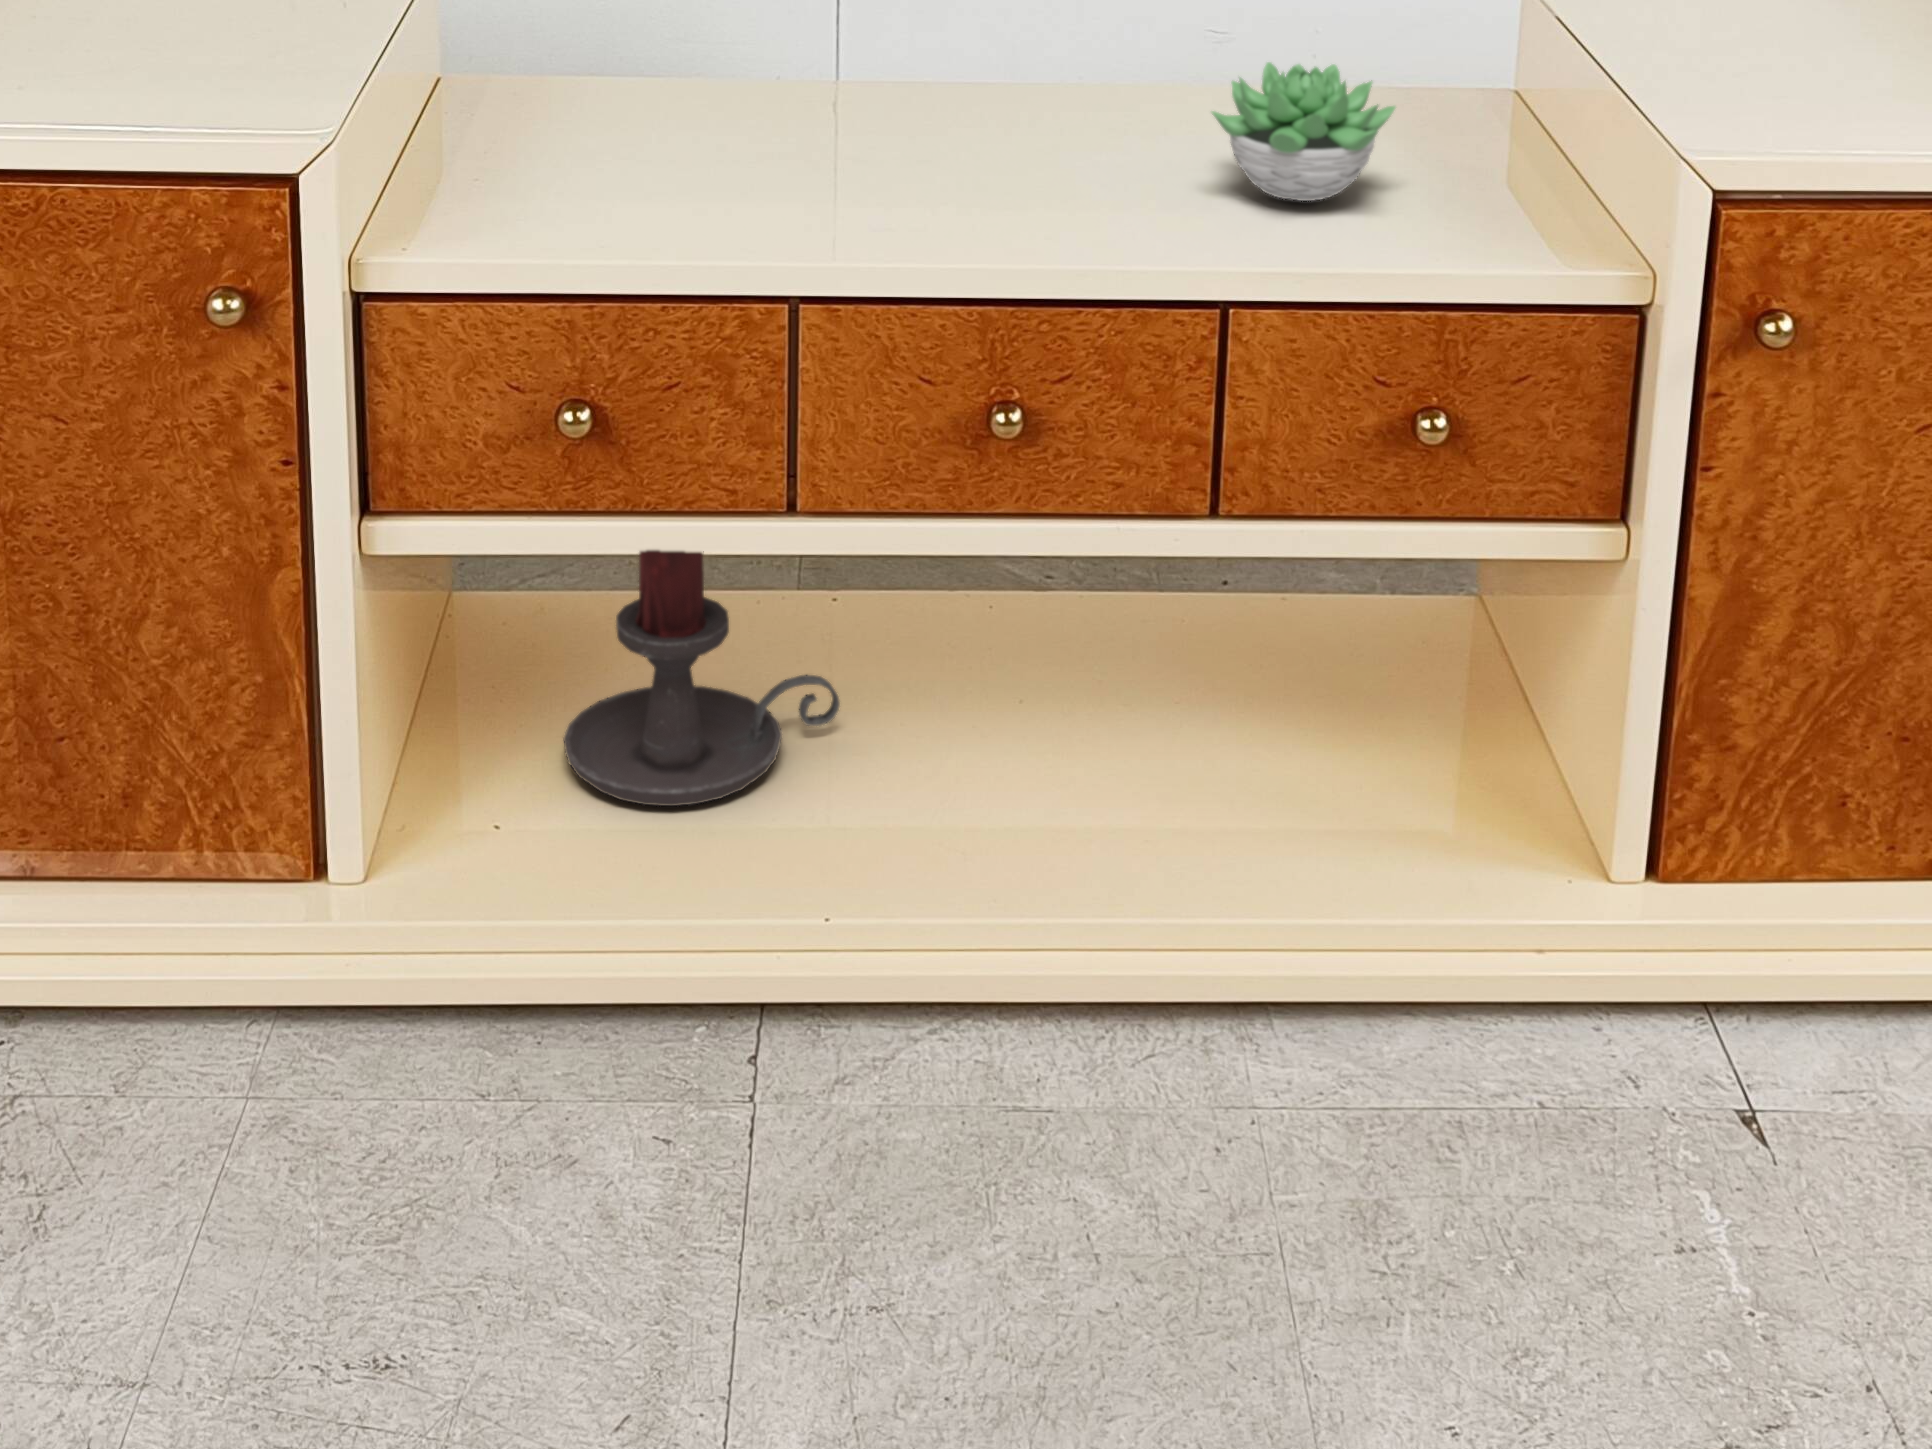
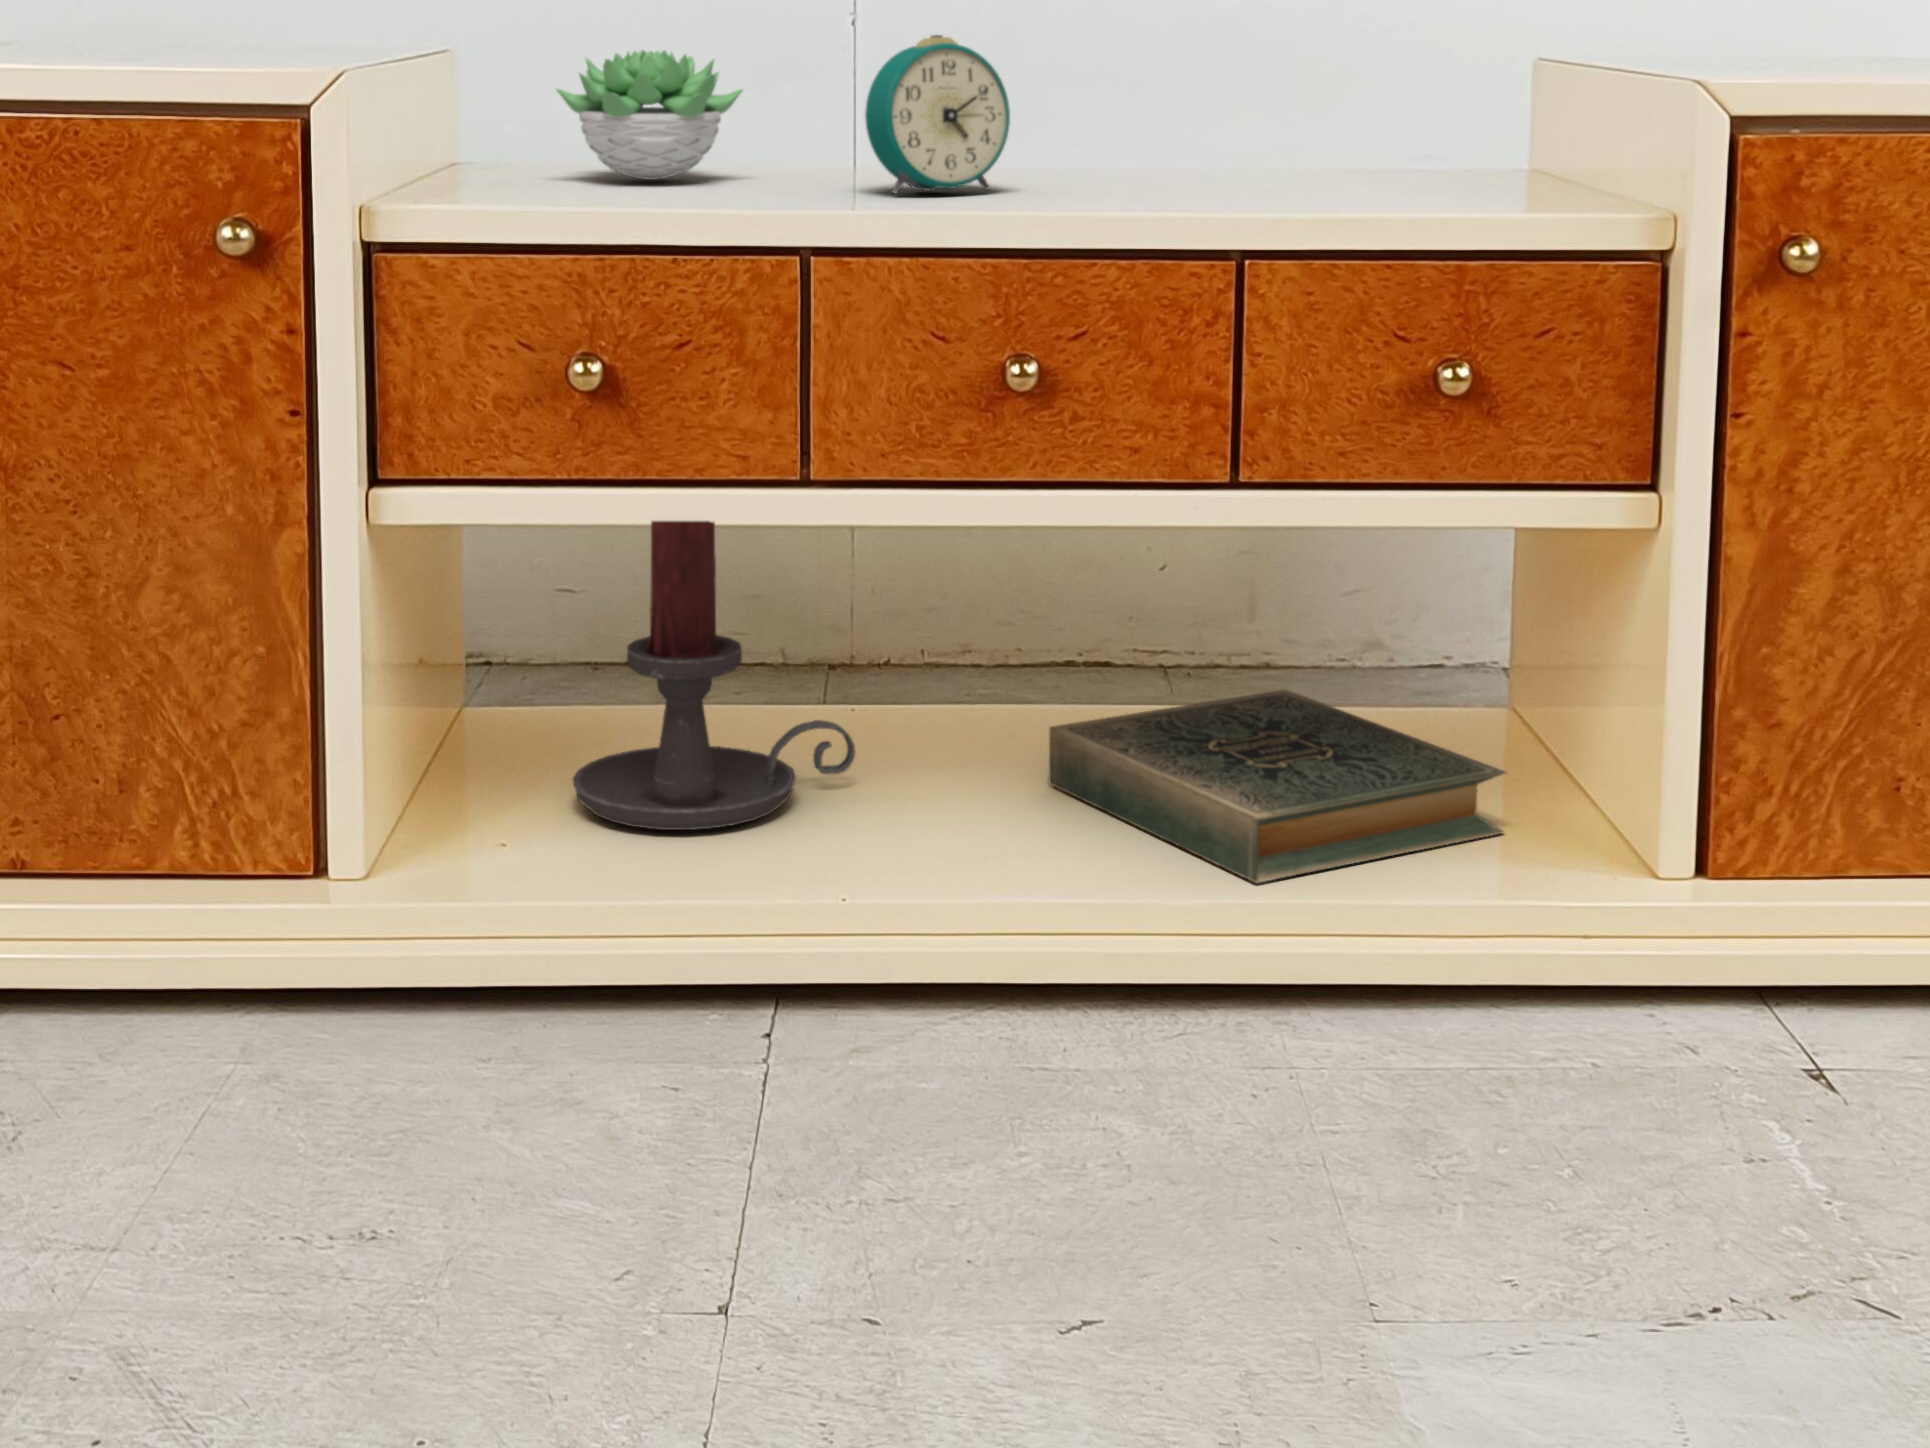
alarm clock: none [854,49,999,210] -> present [865,35,1010,194]
succulent plant: present [1212,62,1395,201] -> present [557,50,743,180]
hardback book: none [1028,615,1473,888] -> present [1049,690,1507,883]

